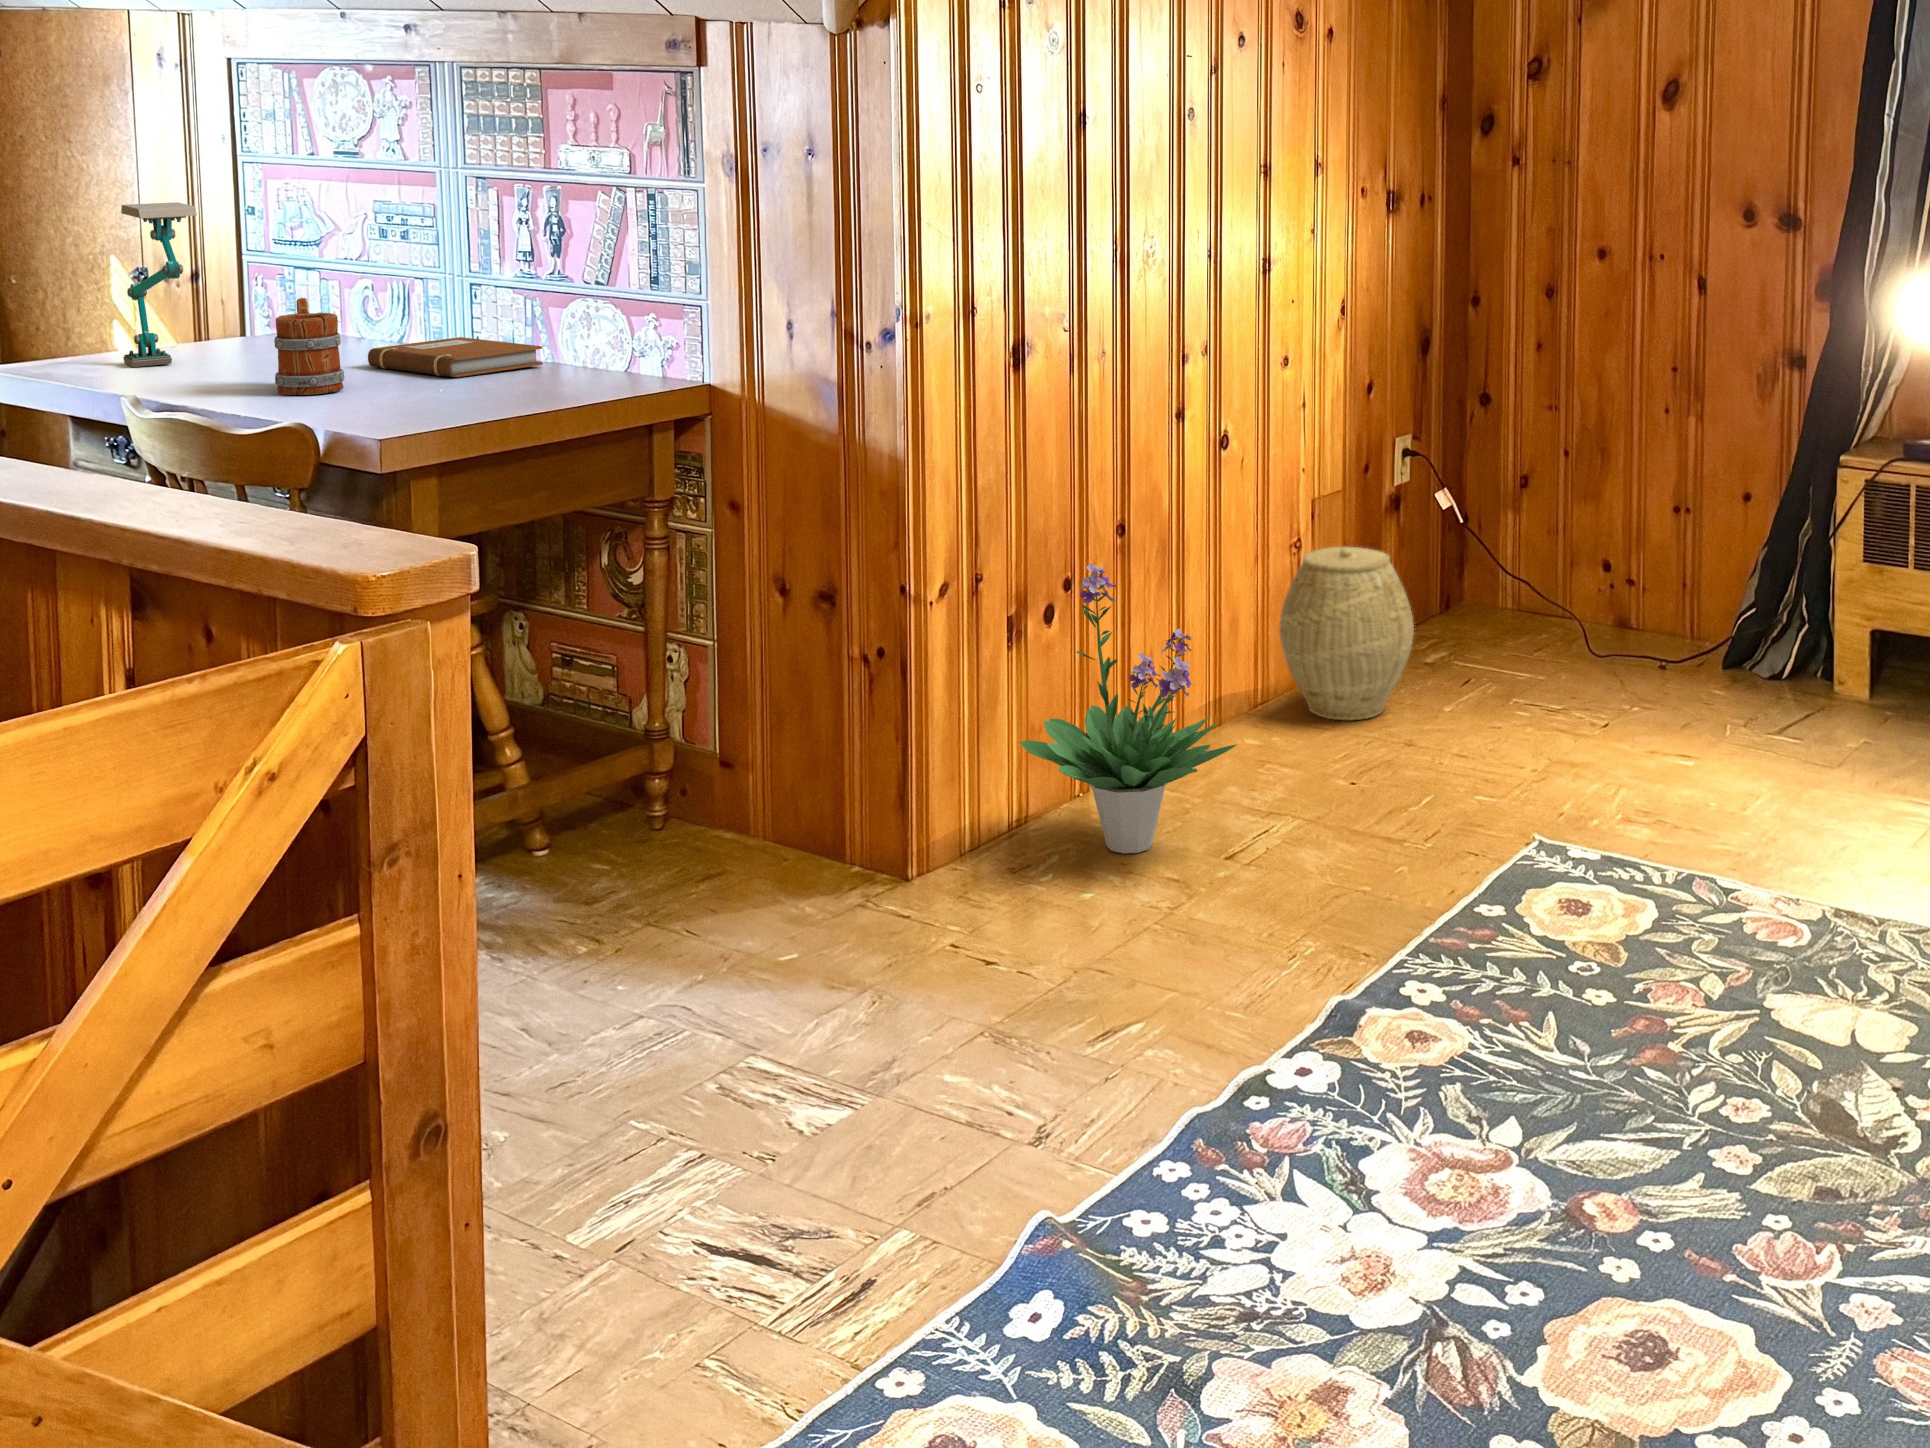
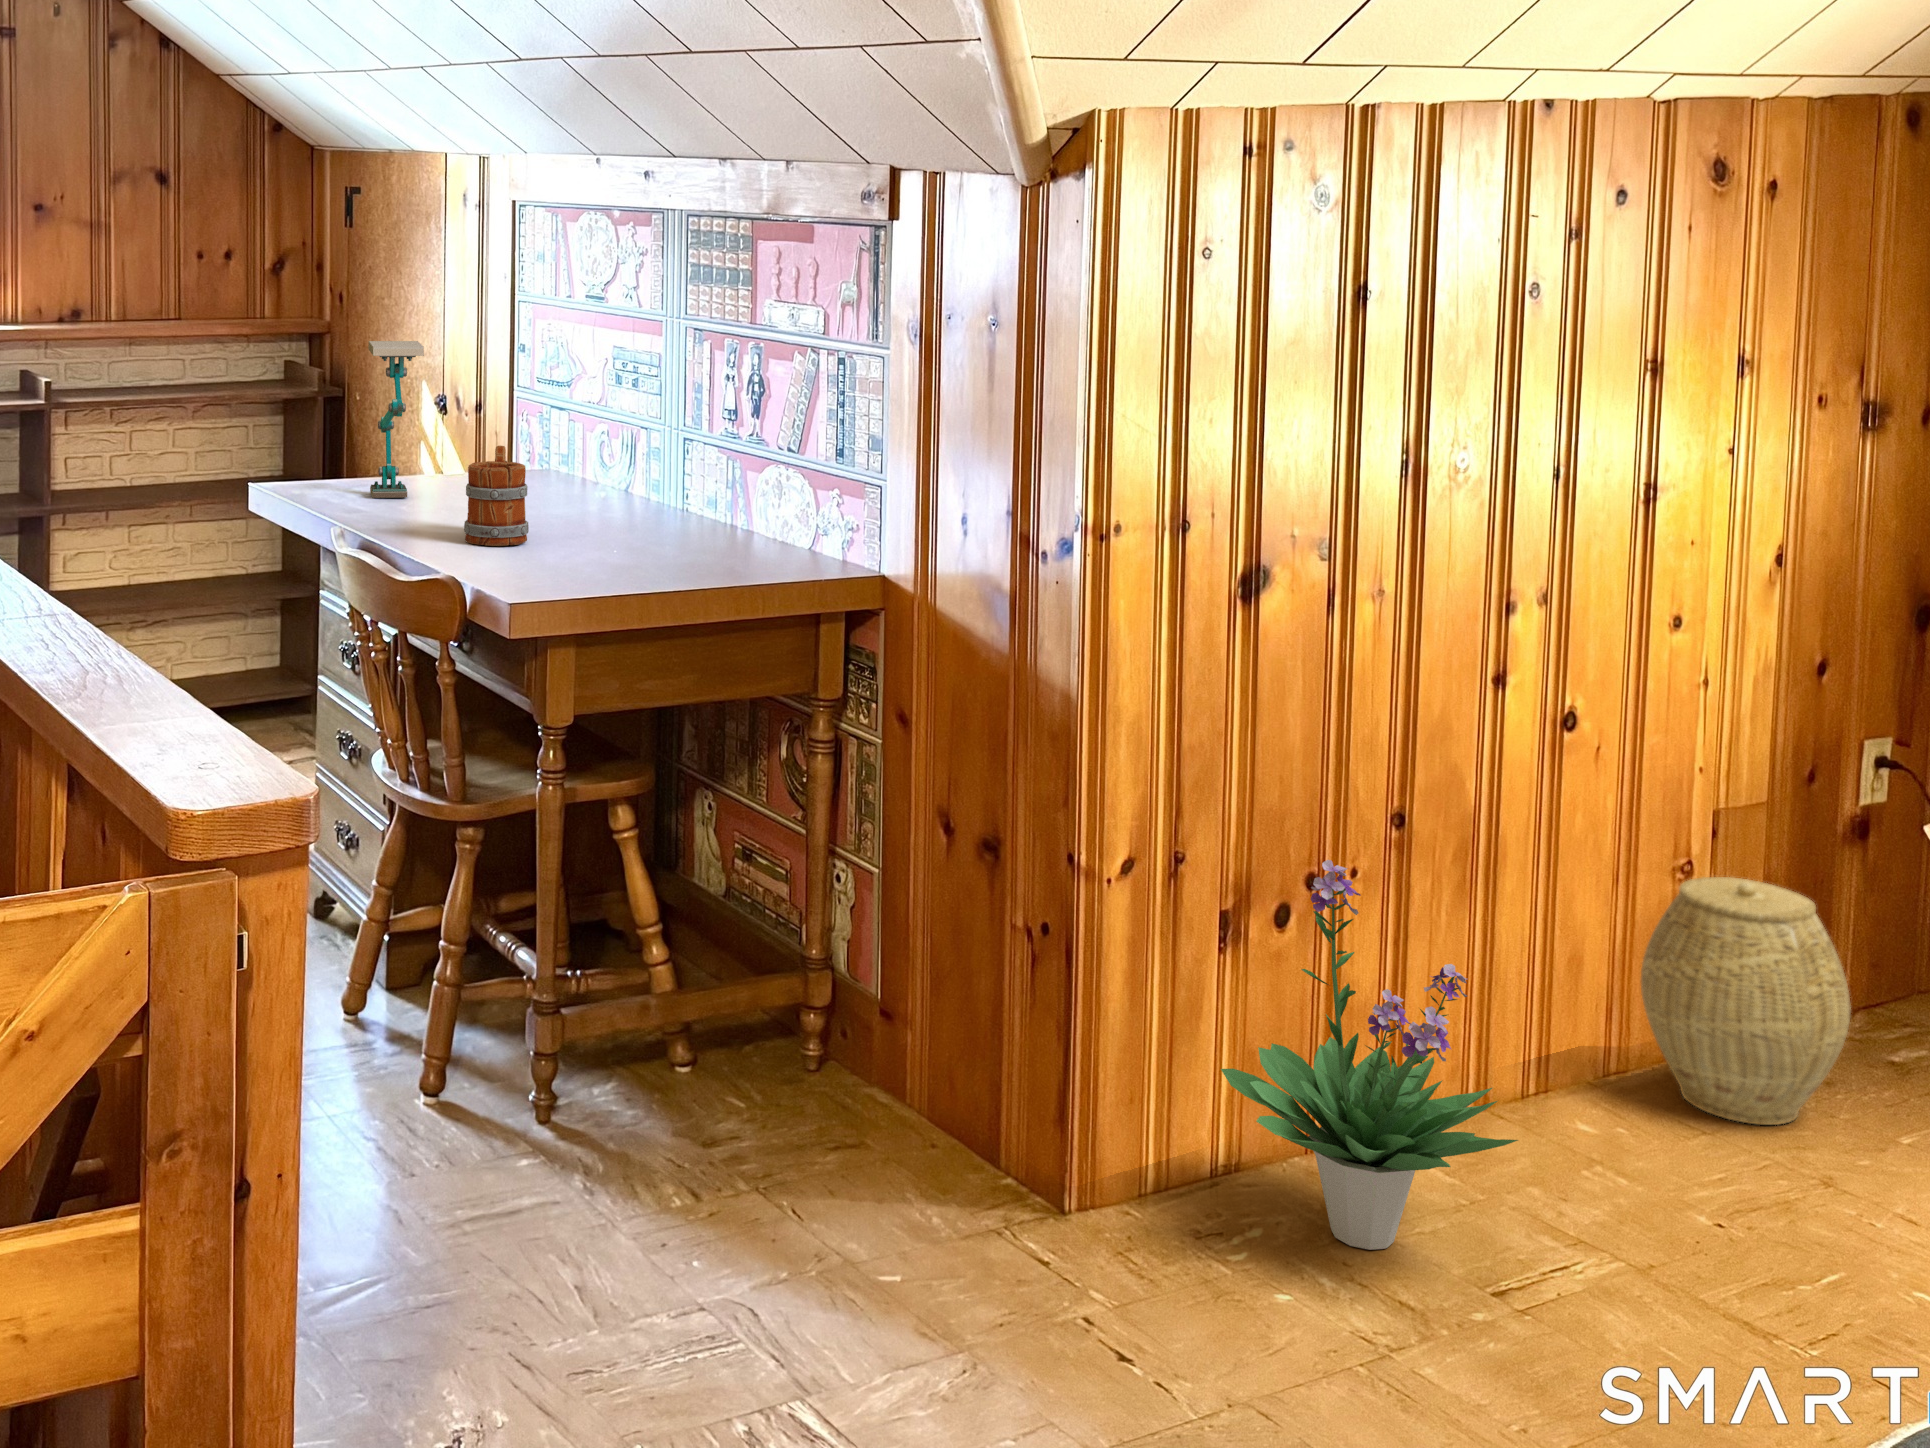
notebook: present [368,337,543,377] -> none [574,495,739,540]

